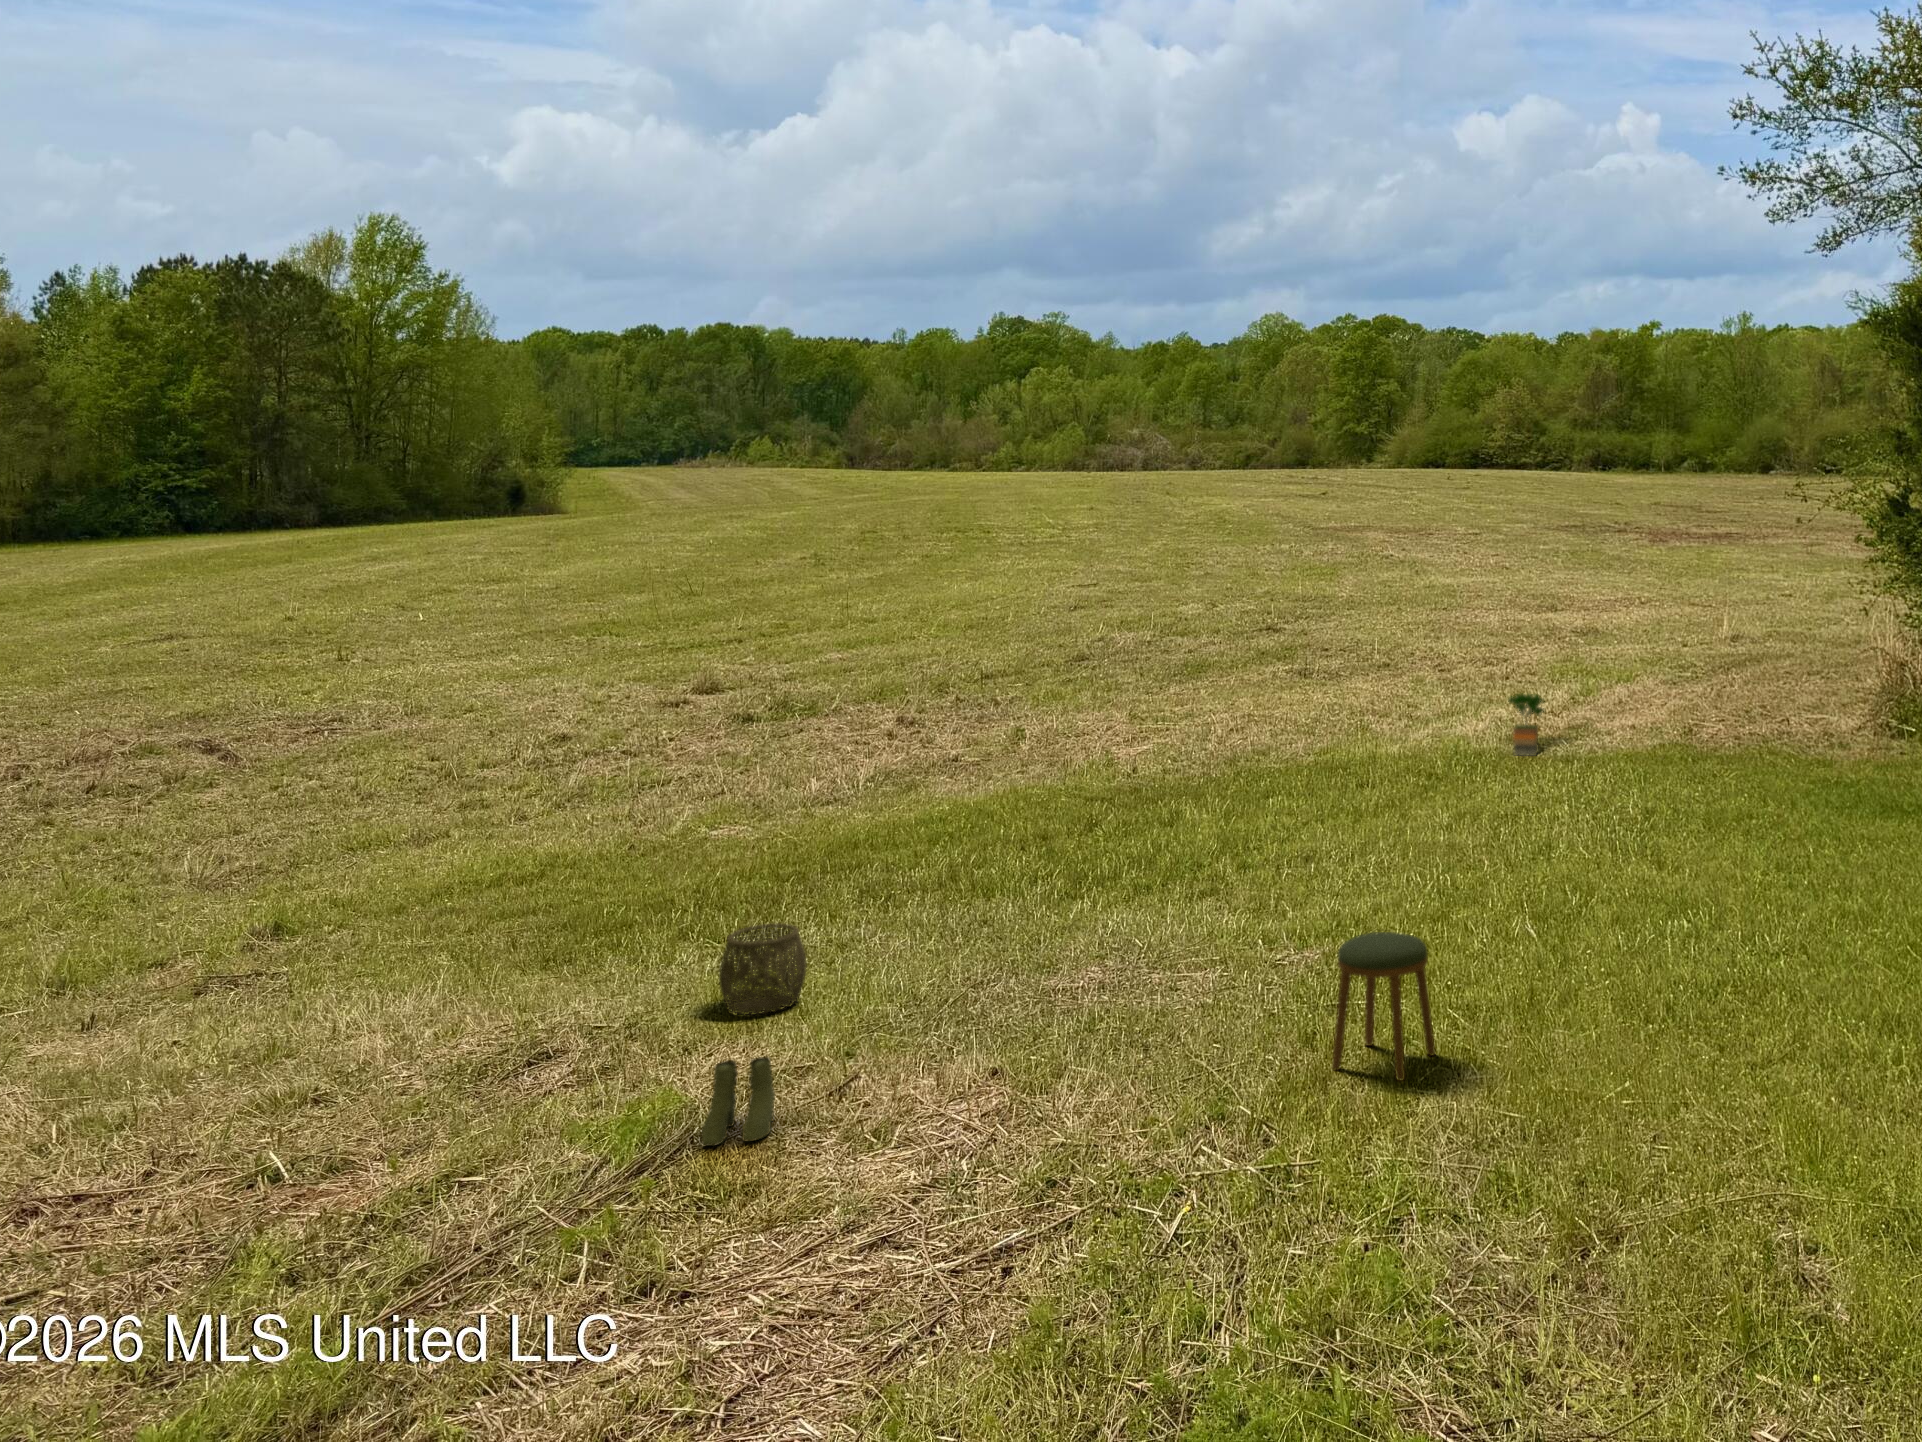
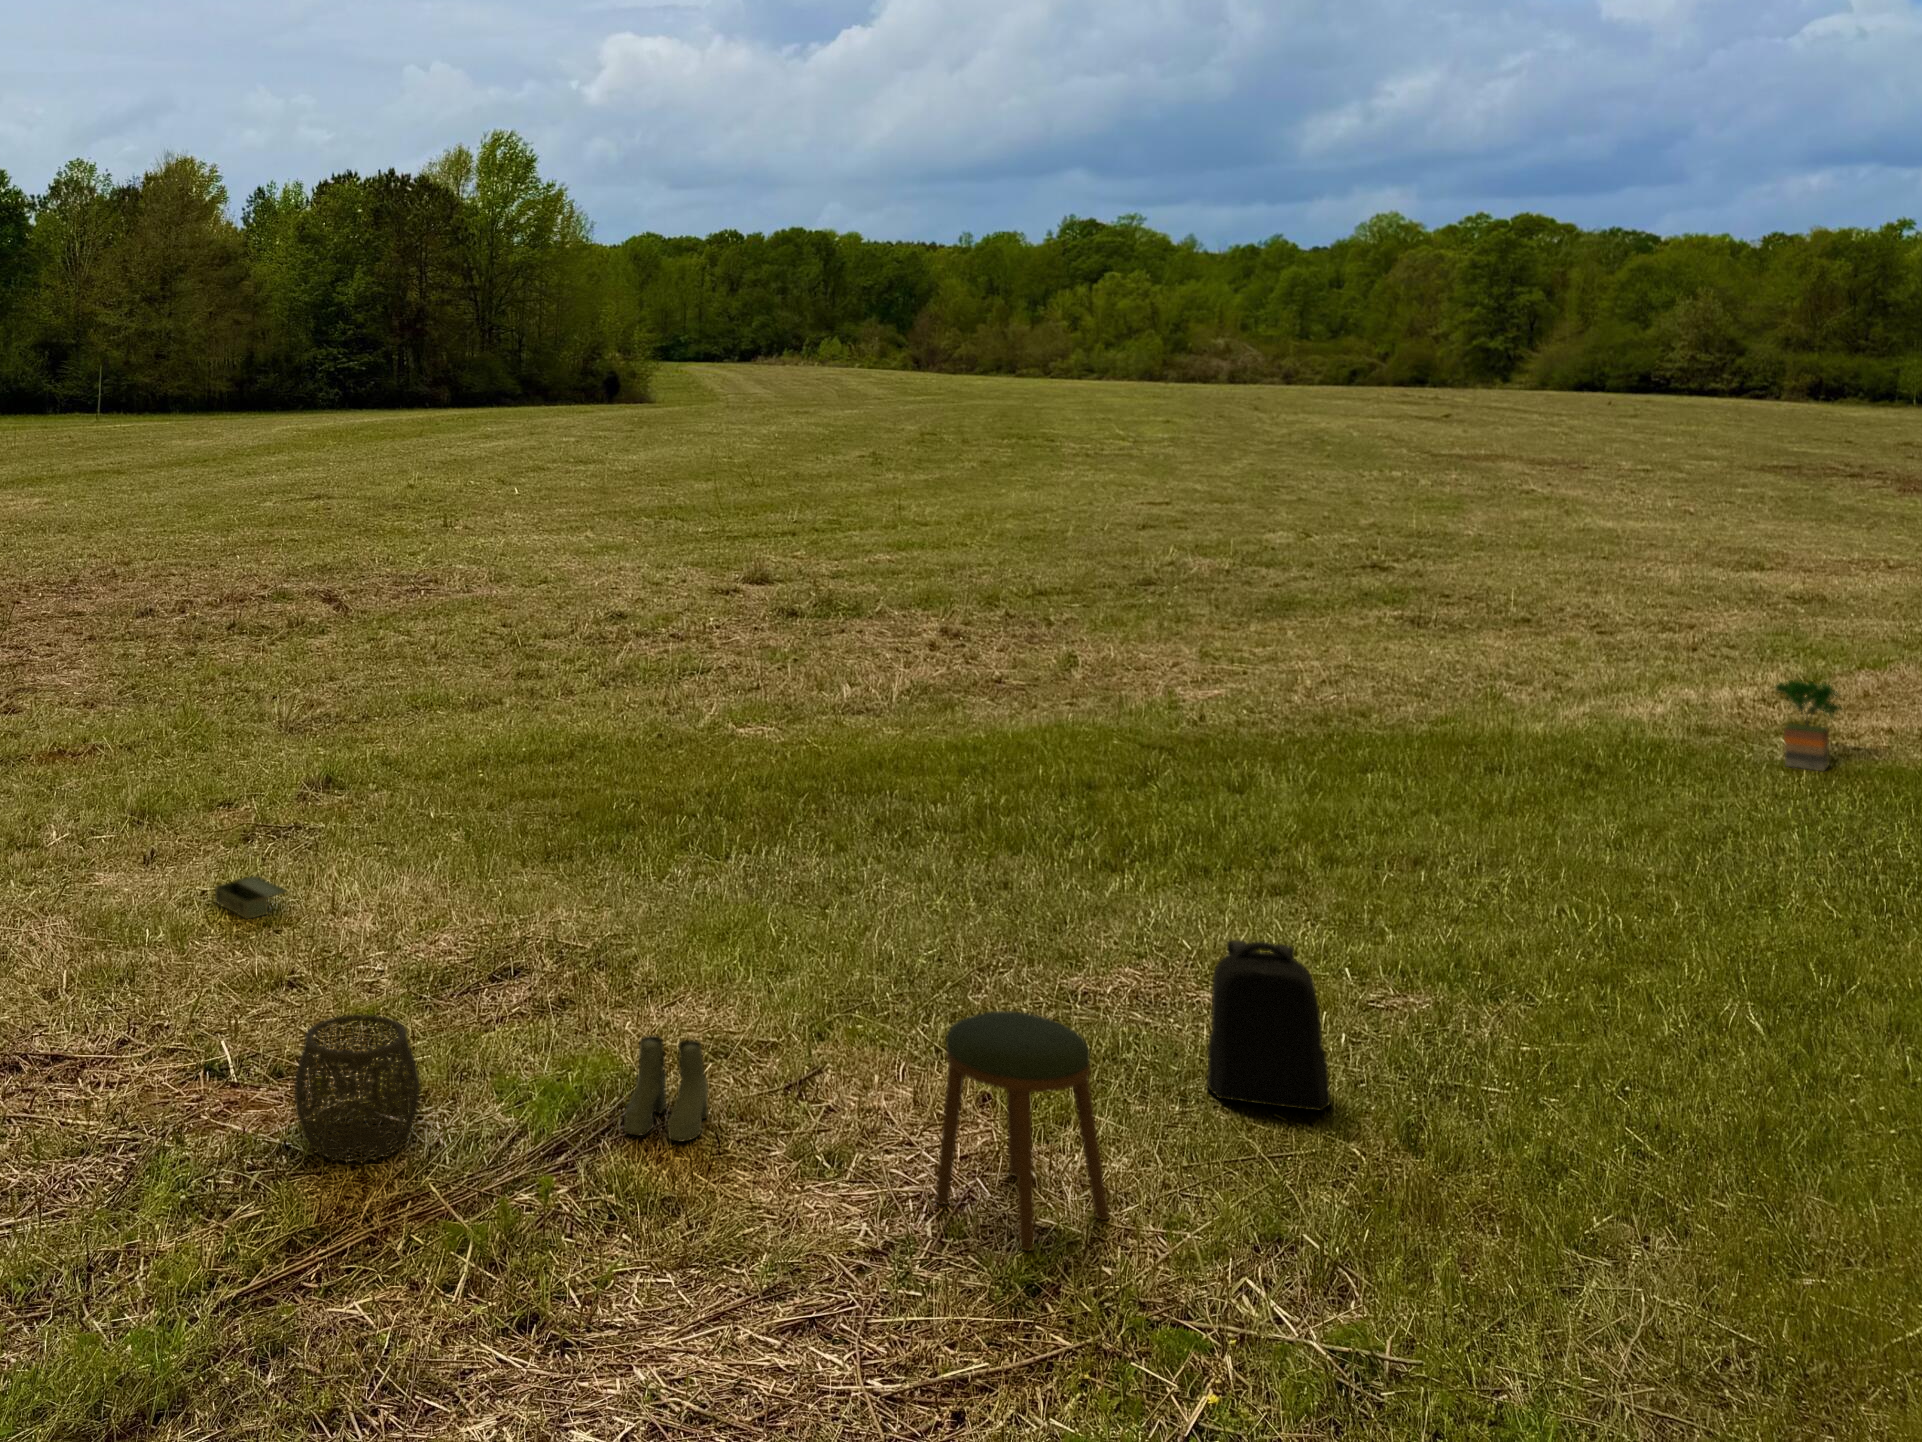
backpack: none [1153,905,1236,1027] -> present [1207,940,1331,1111]
woven basket: present [718,923,807,1015] -> present [294,1014,420,1162]
stool: present [1332,932,1436,1081] -> present [935,1011,1109,1251]
toolbox: none [185,1023,281,1067] -> present [215,876,287,919]

